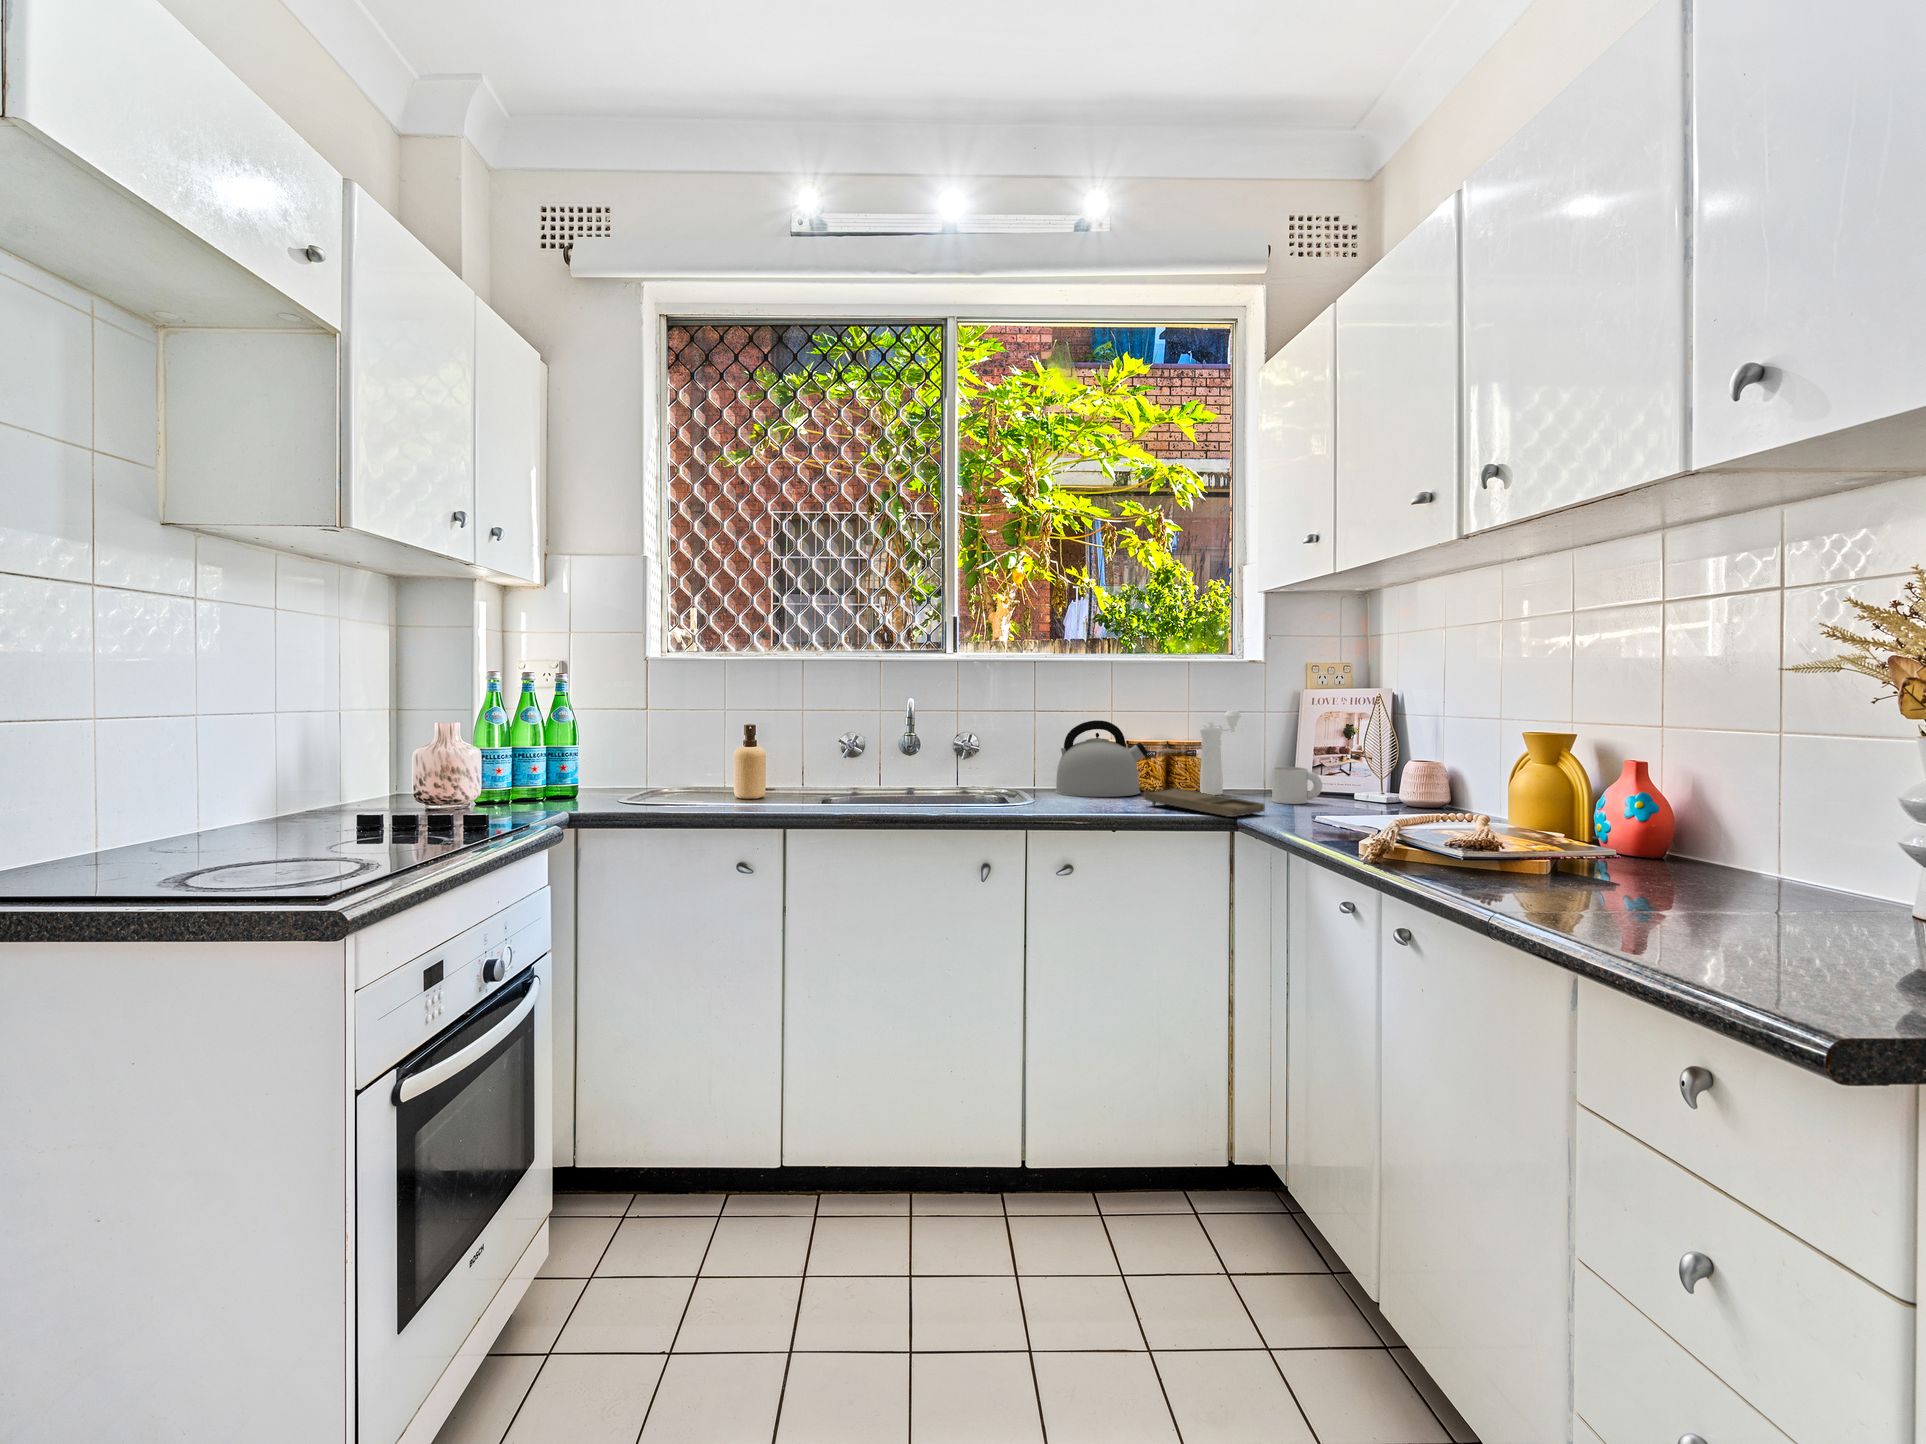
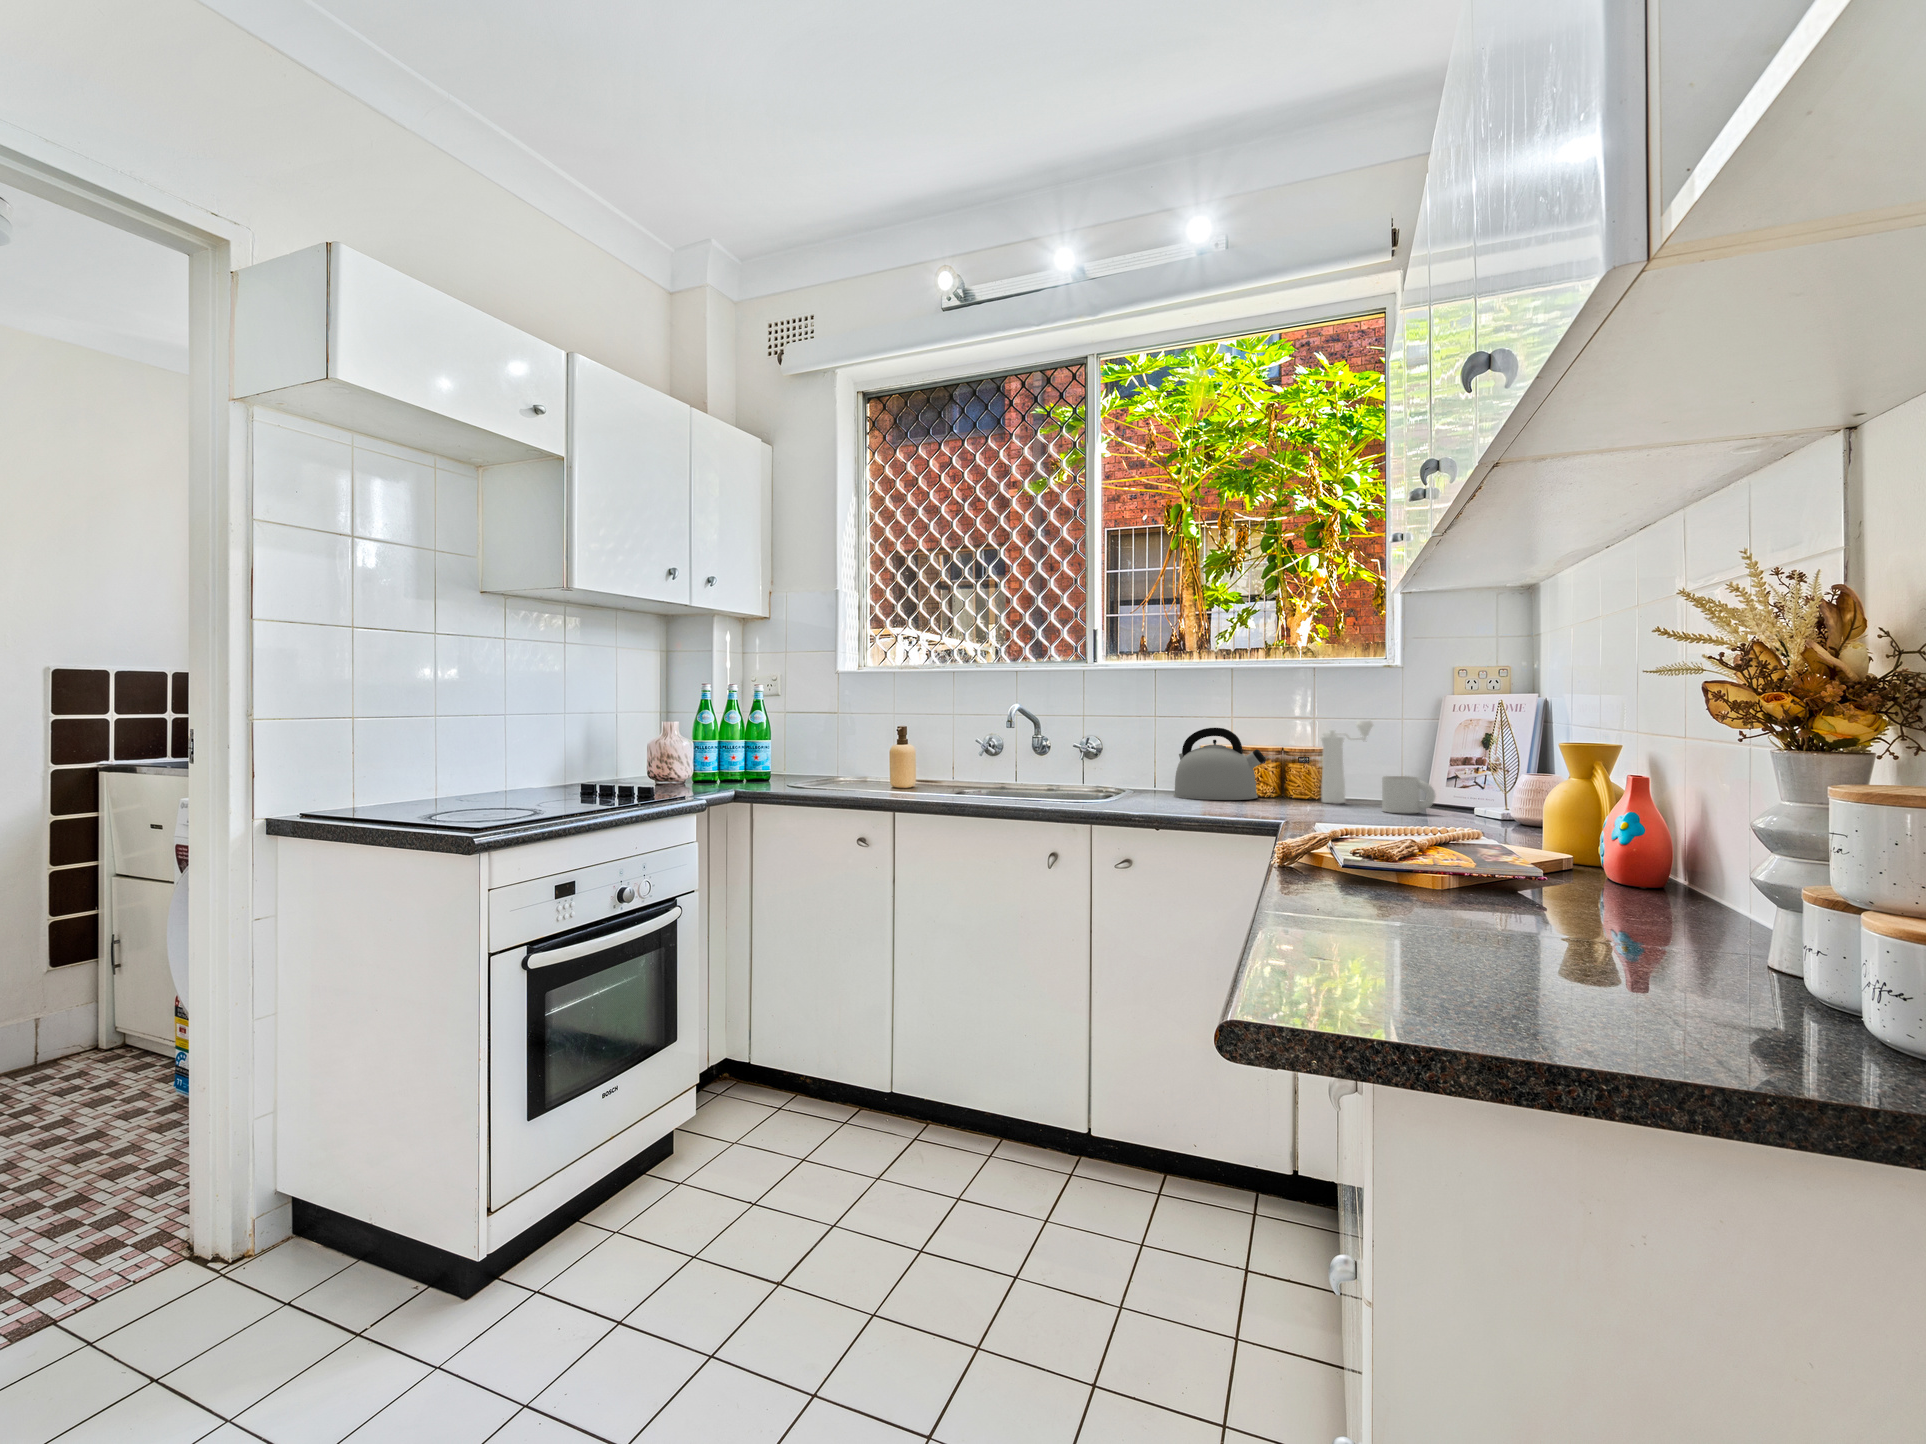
tray: present [1143,788,1265,817] -> none [1231,792,1338,818]

